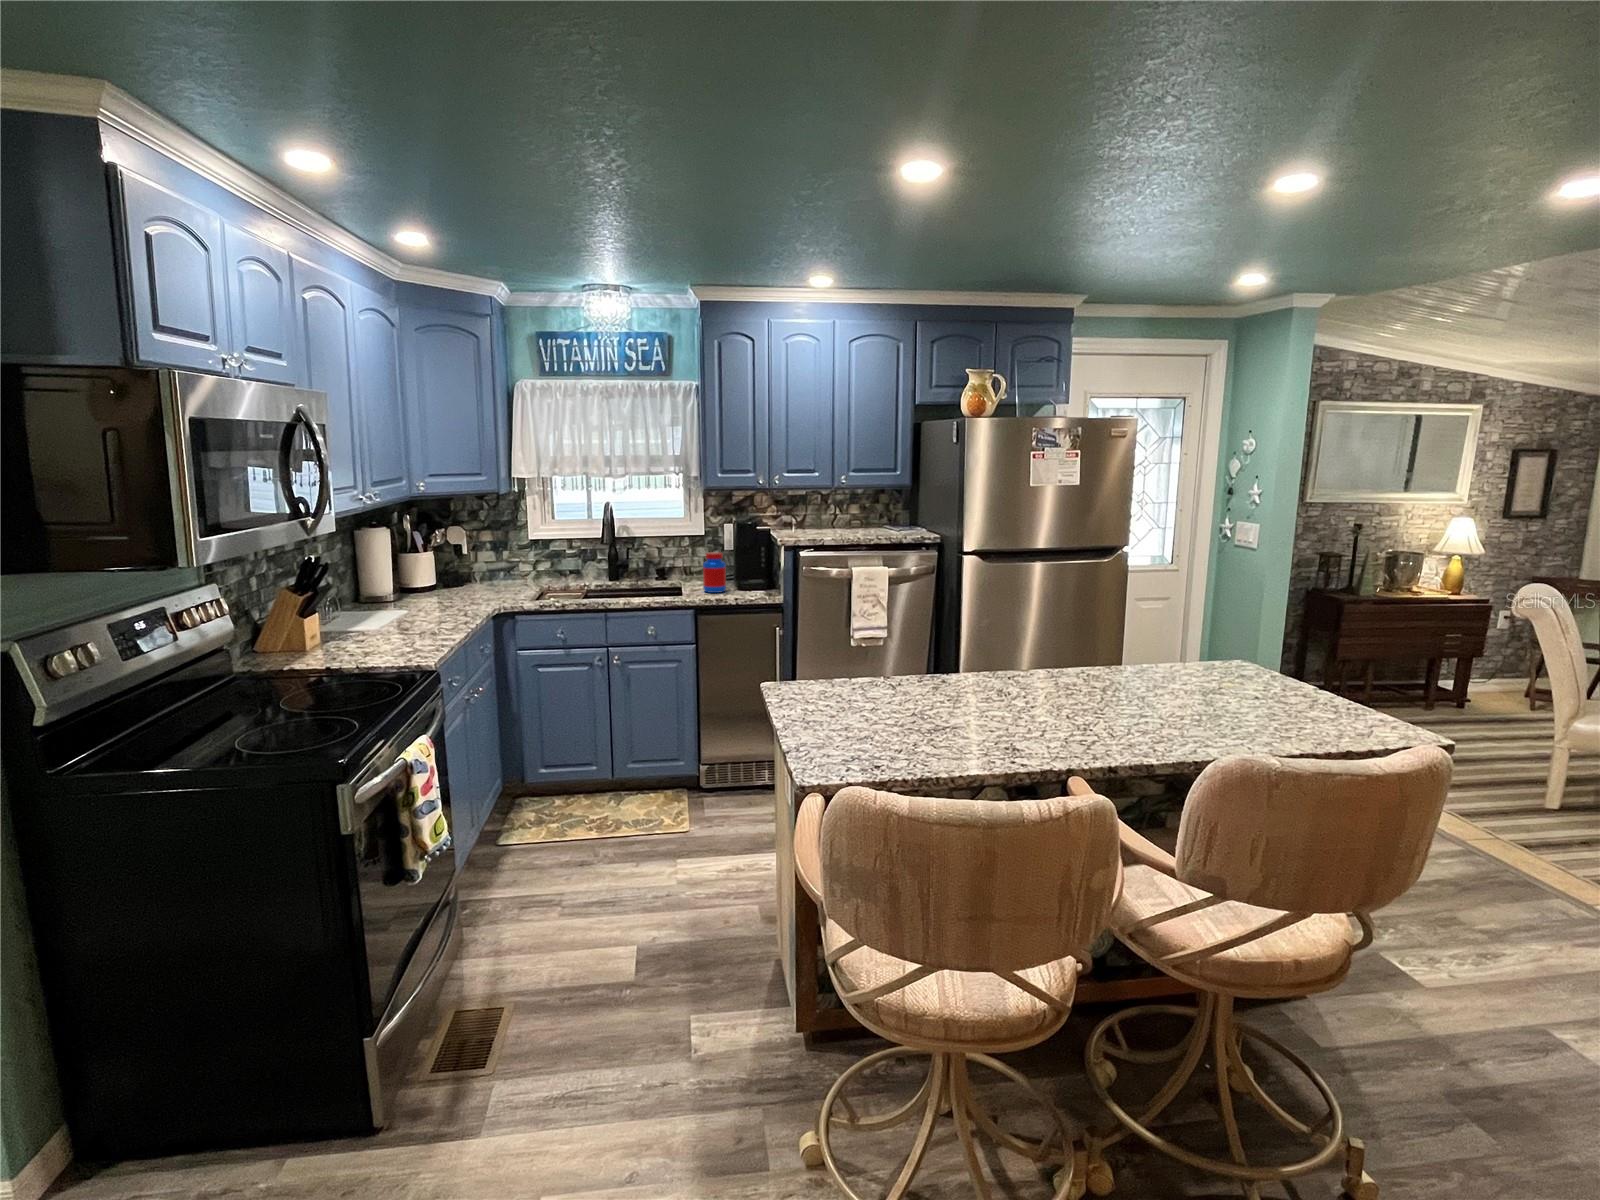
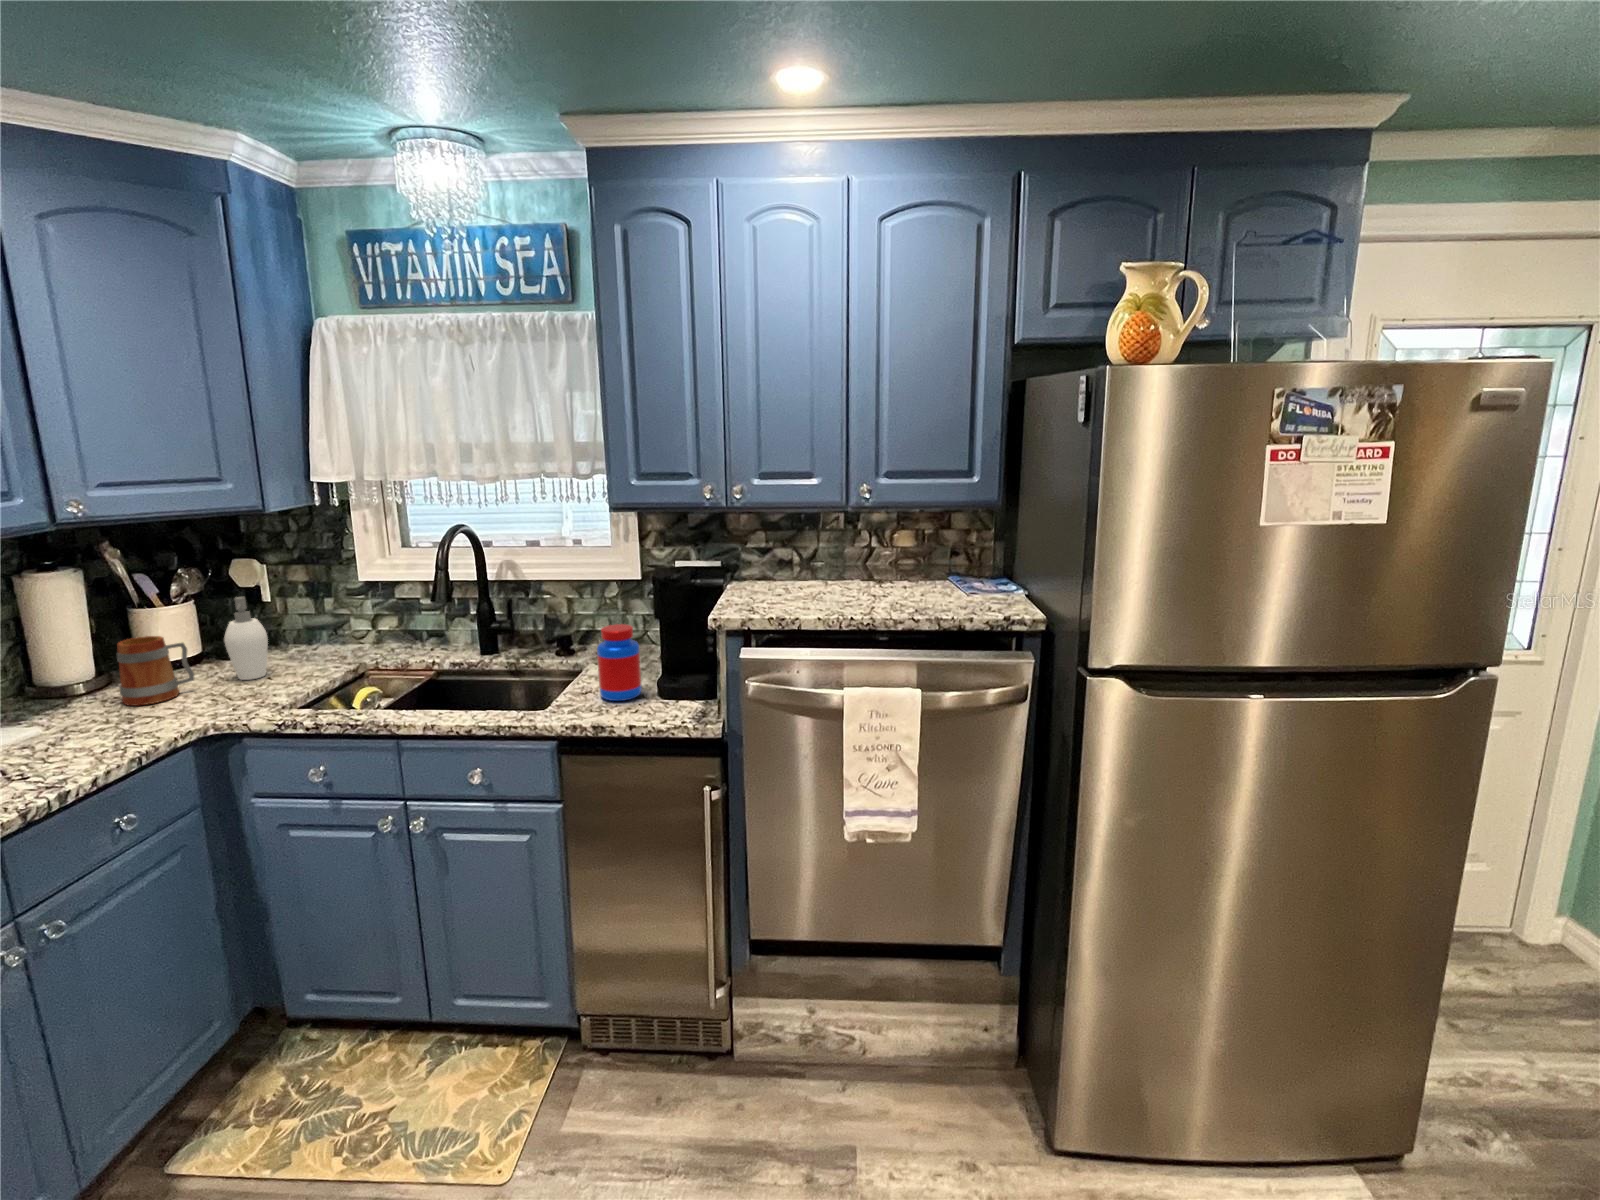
soap dispenser: none [474,542,496,591] -> present [224,597,268,680]
mug: none [430,562,465,599] -> present [117,636,194,706]

